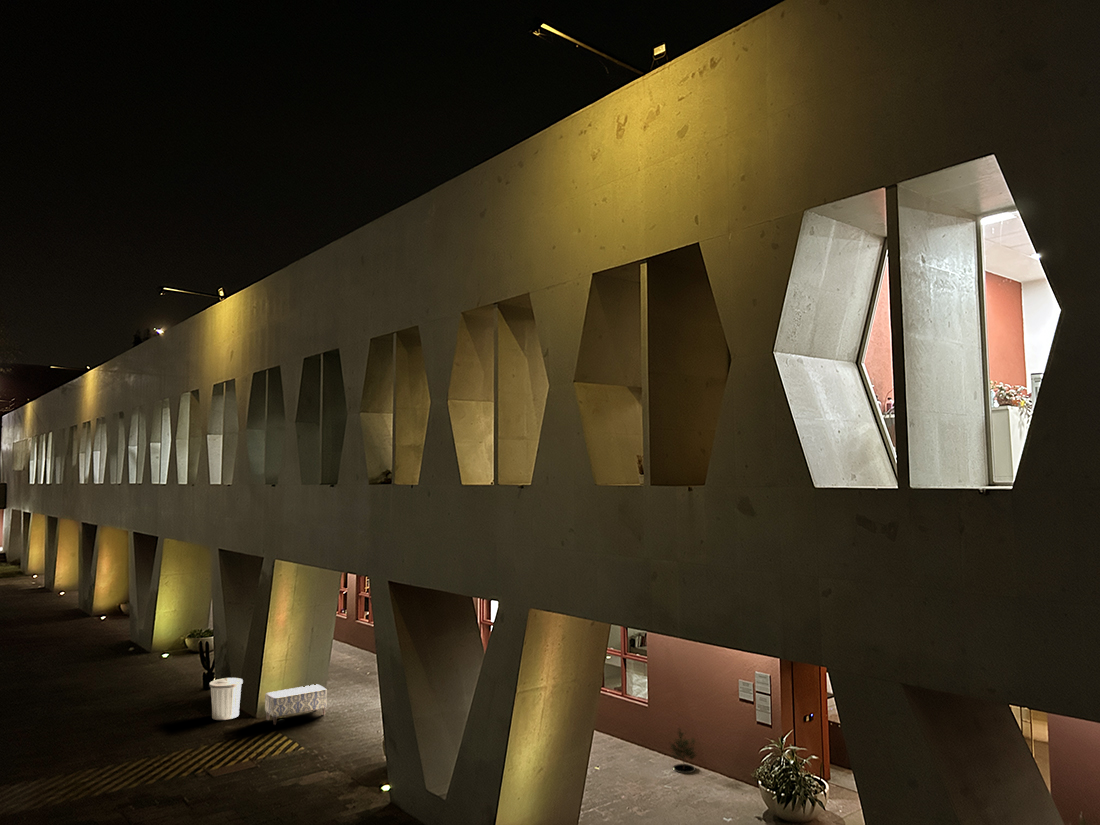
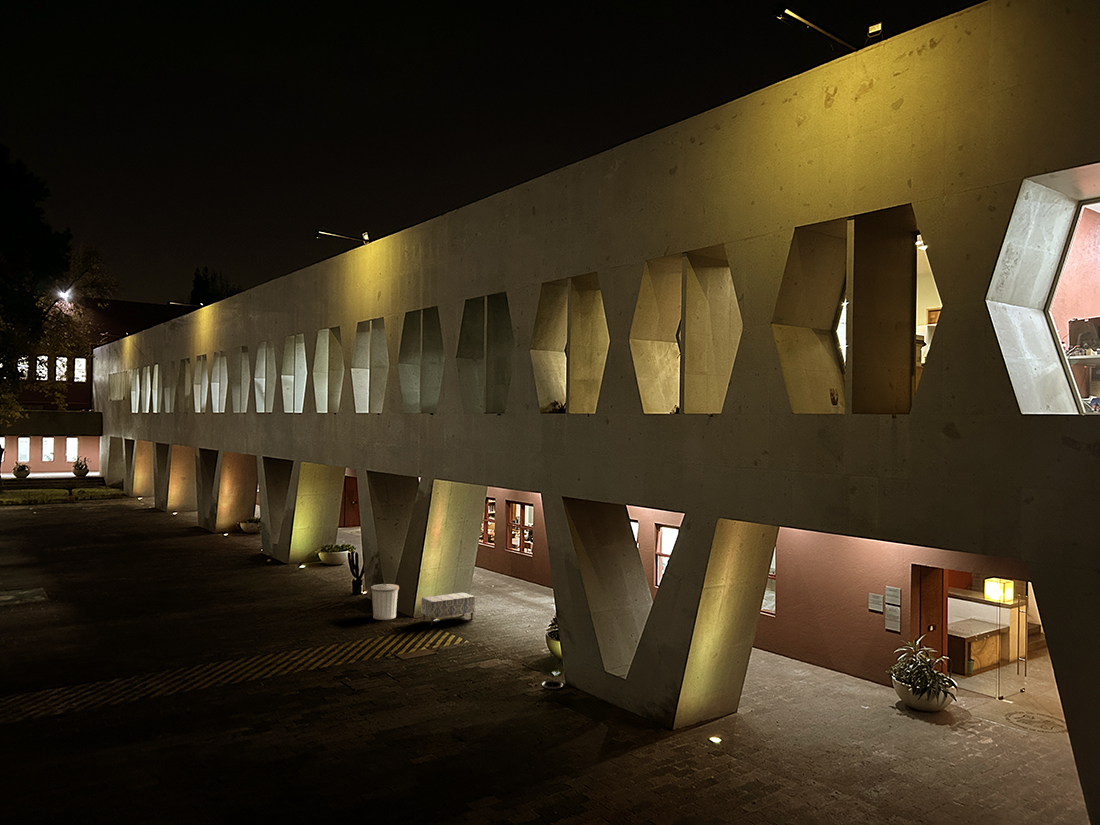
potted tree: present [671,731,696,773] -> present [540,649,563,689]

